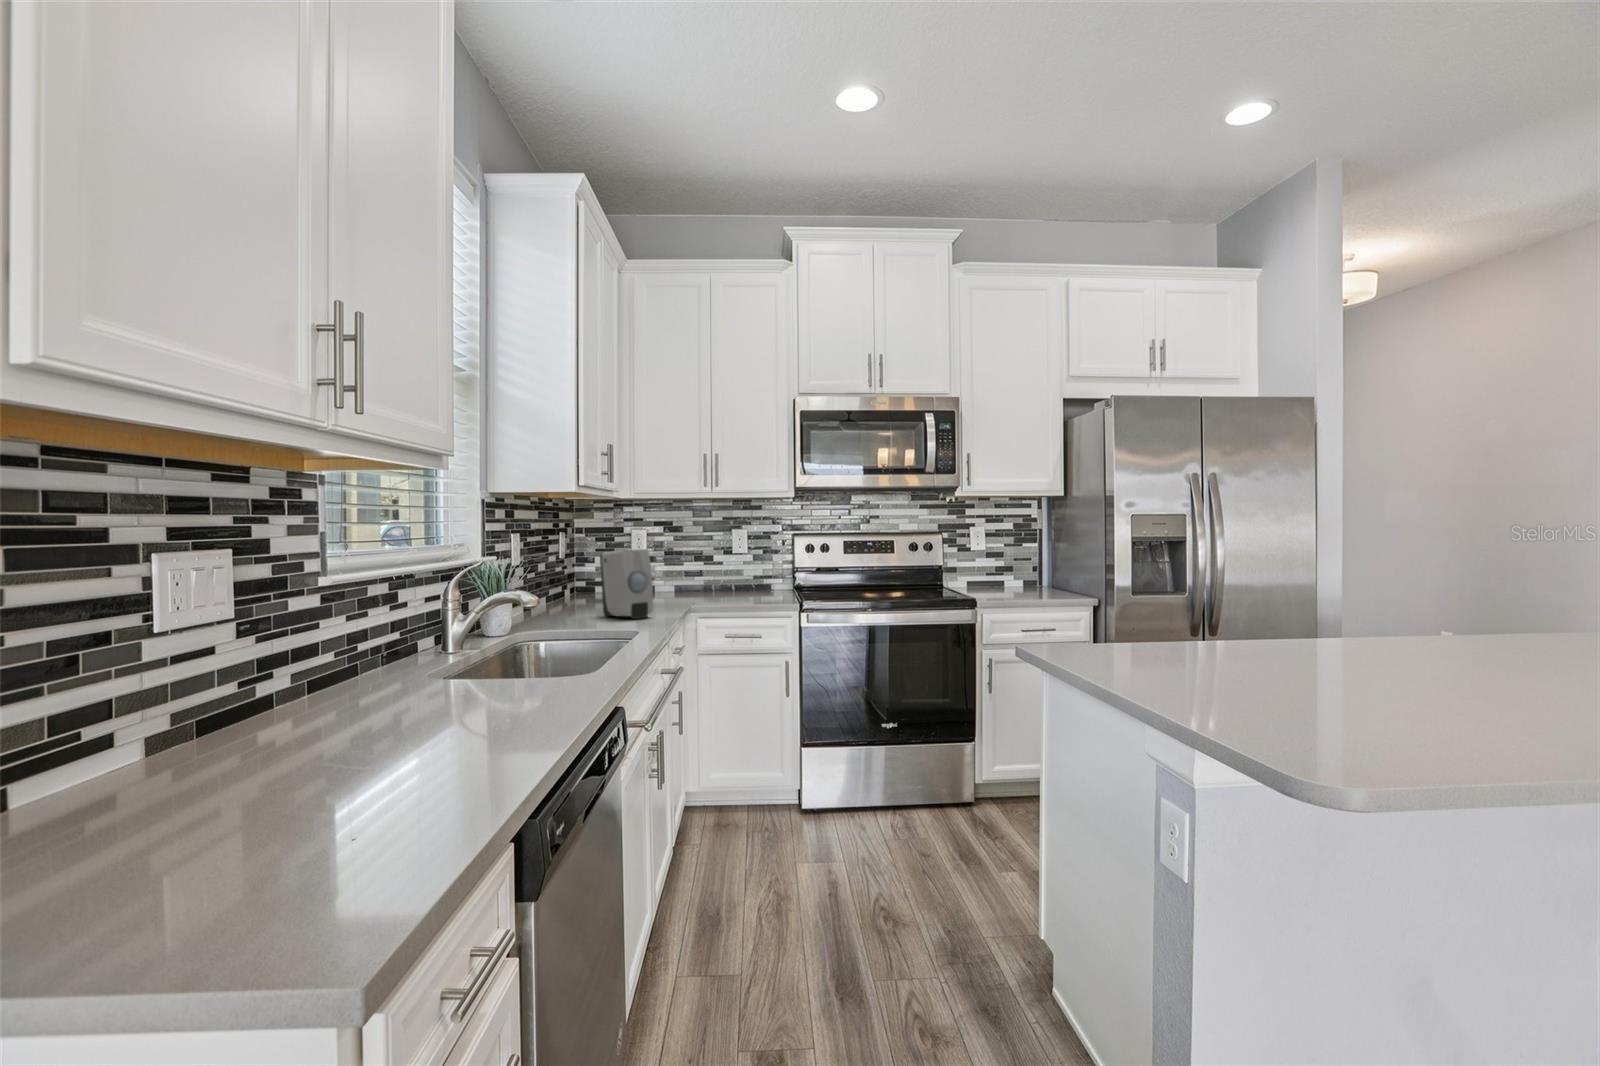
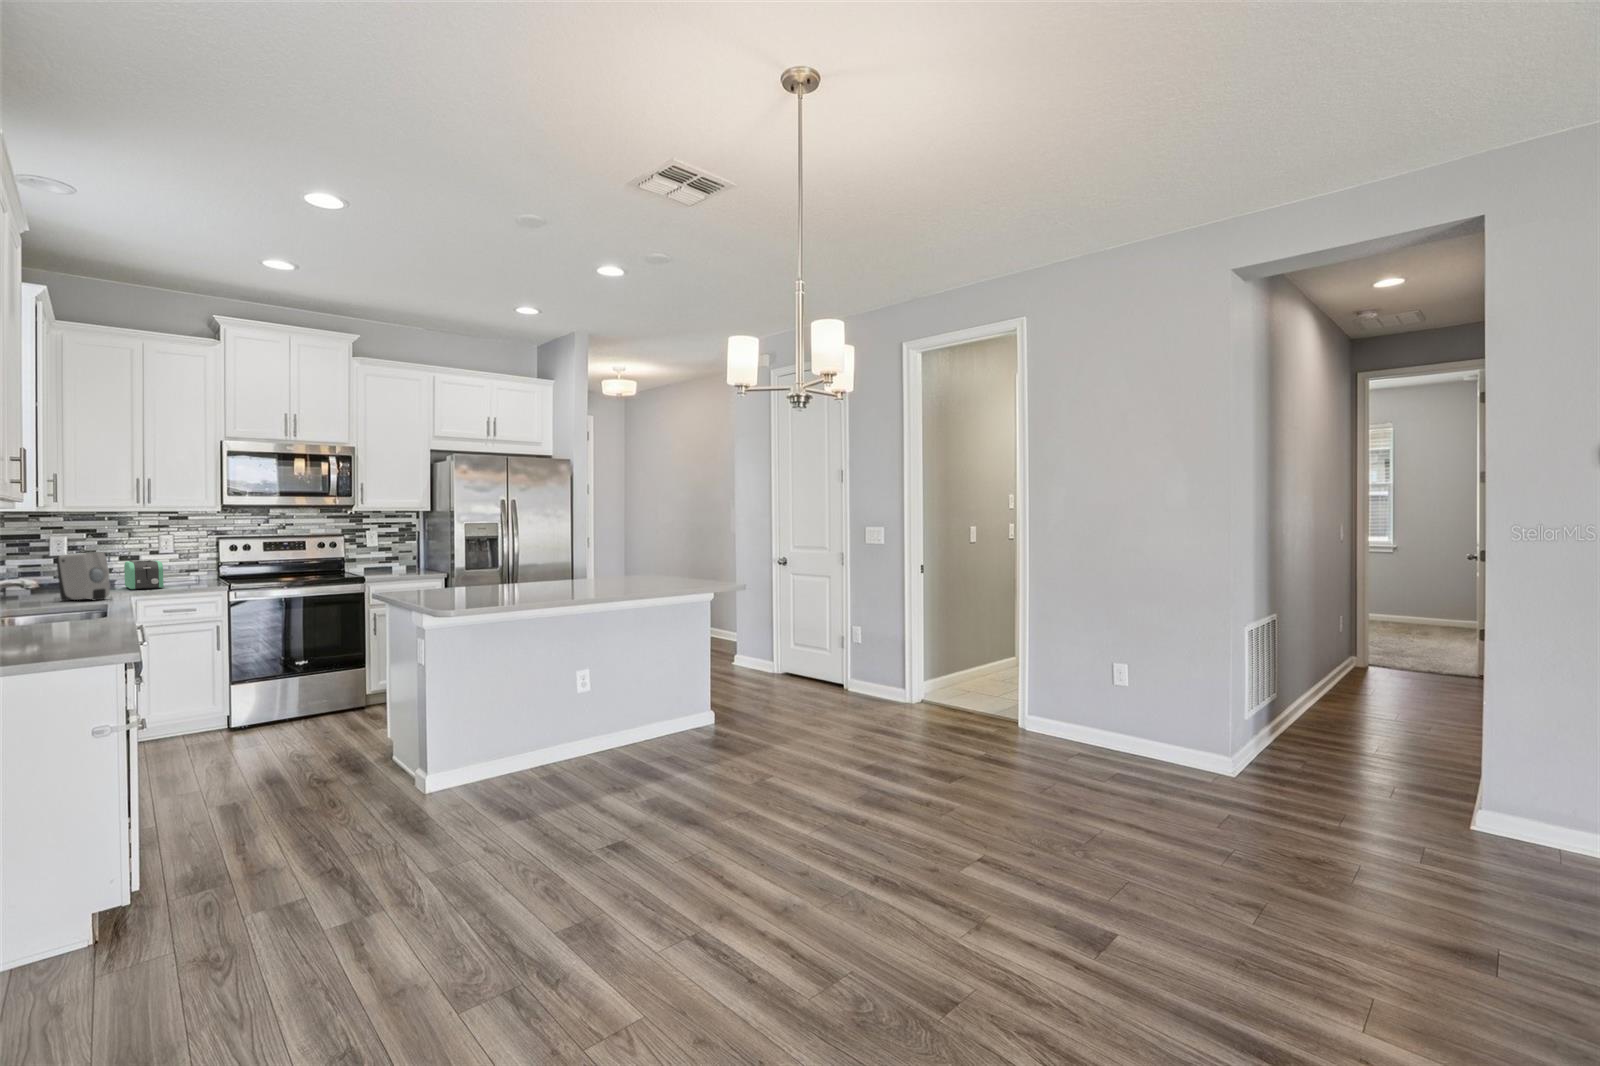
toaster: none [695,563,730,601] -> present [124,560,164,590]

